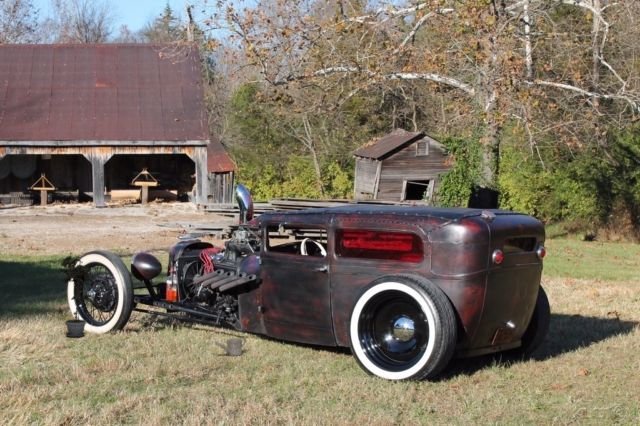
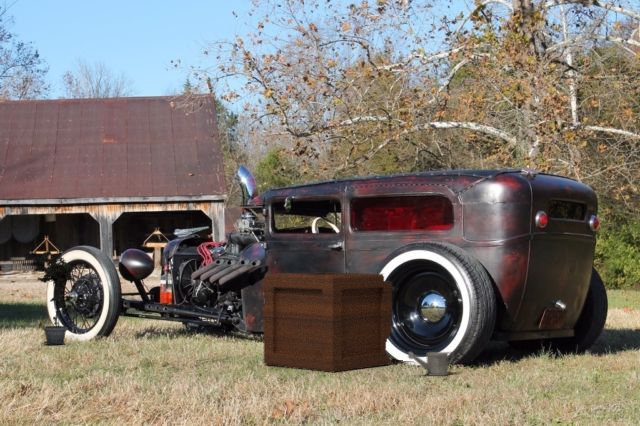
wooden crate: none [260,291,370,387] -> present [264,272,392,372]
watering can: present [215,338,246,356] -> present [408,352,454,376]

